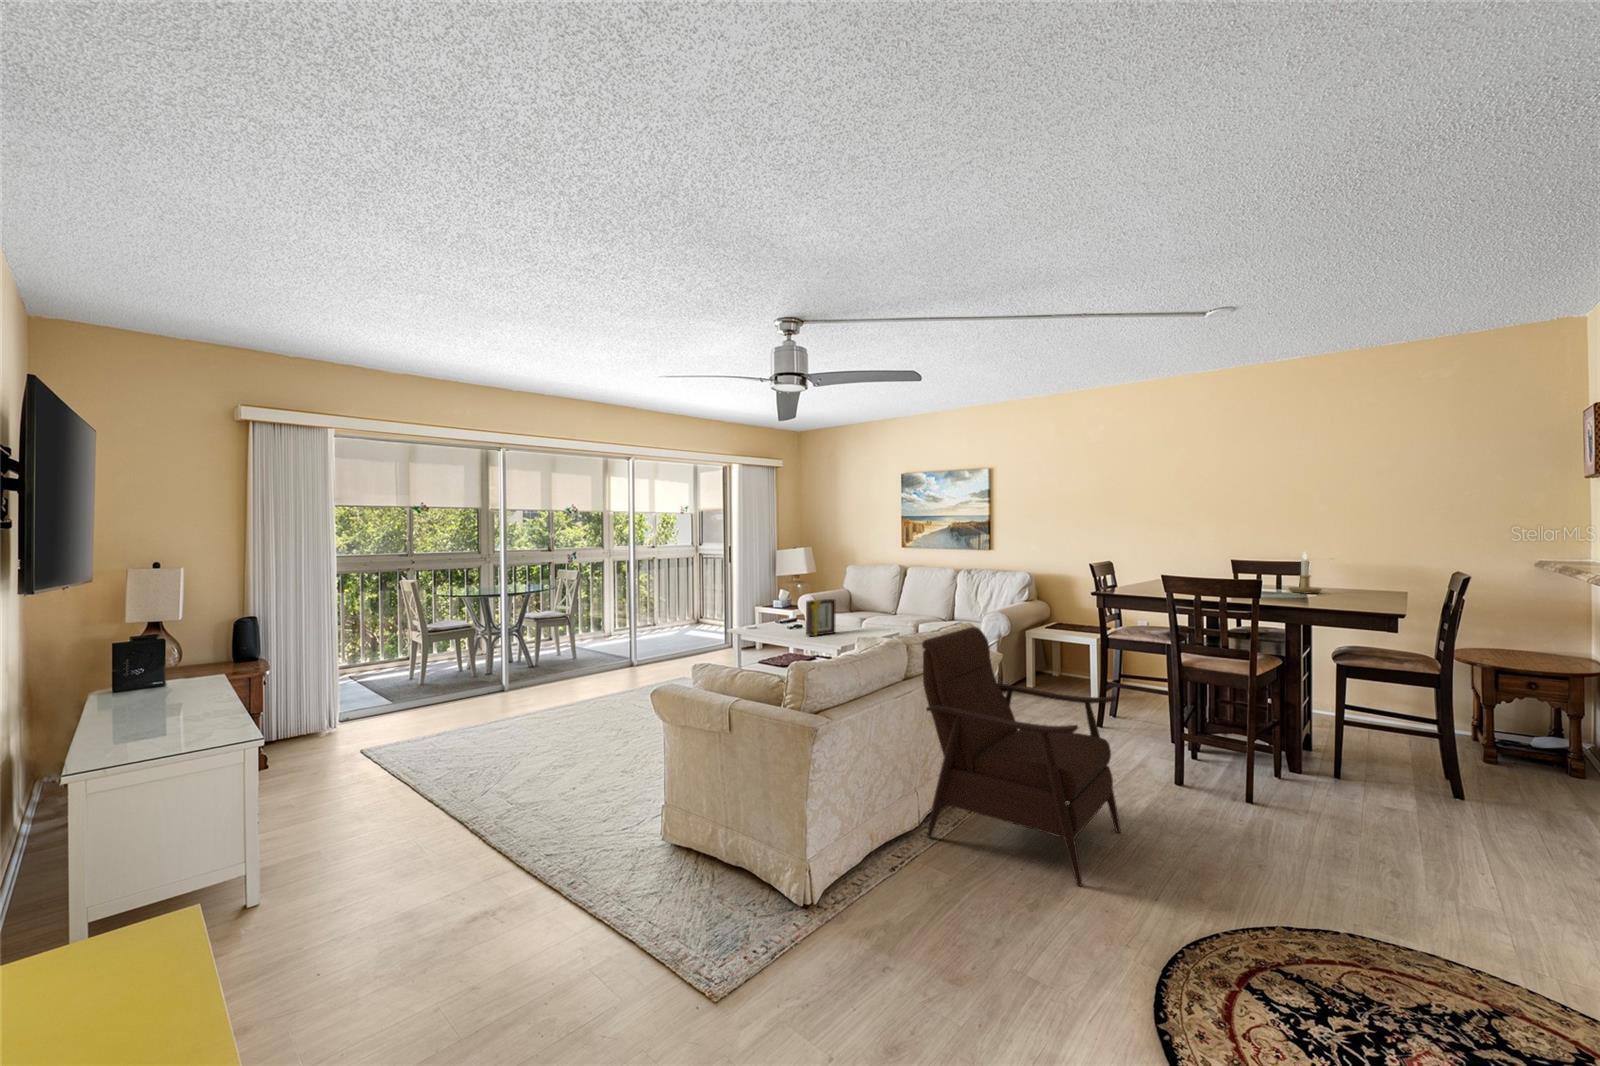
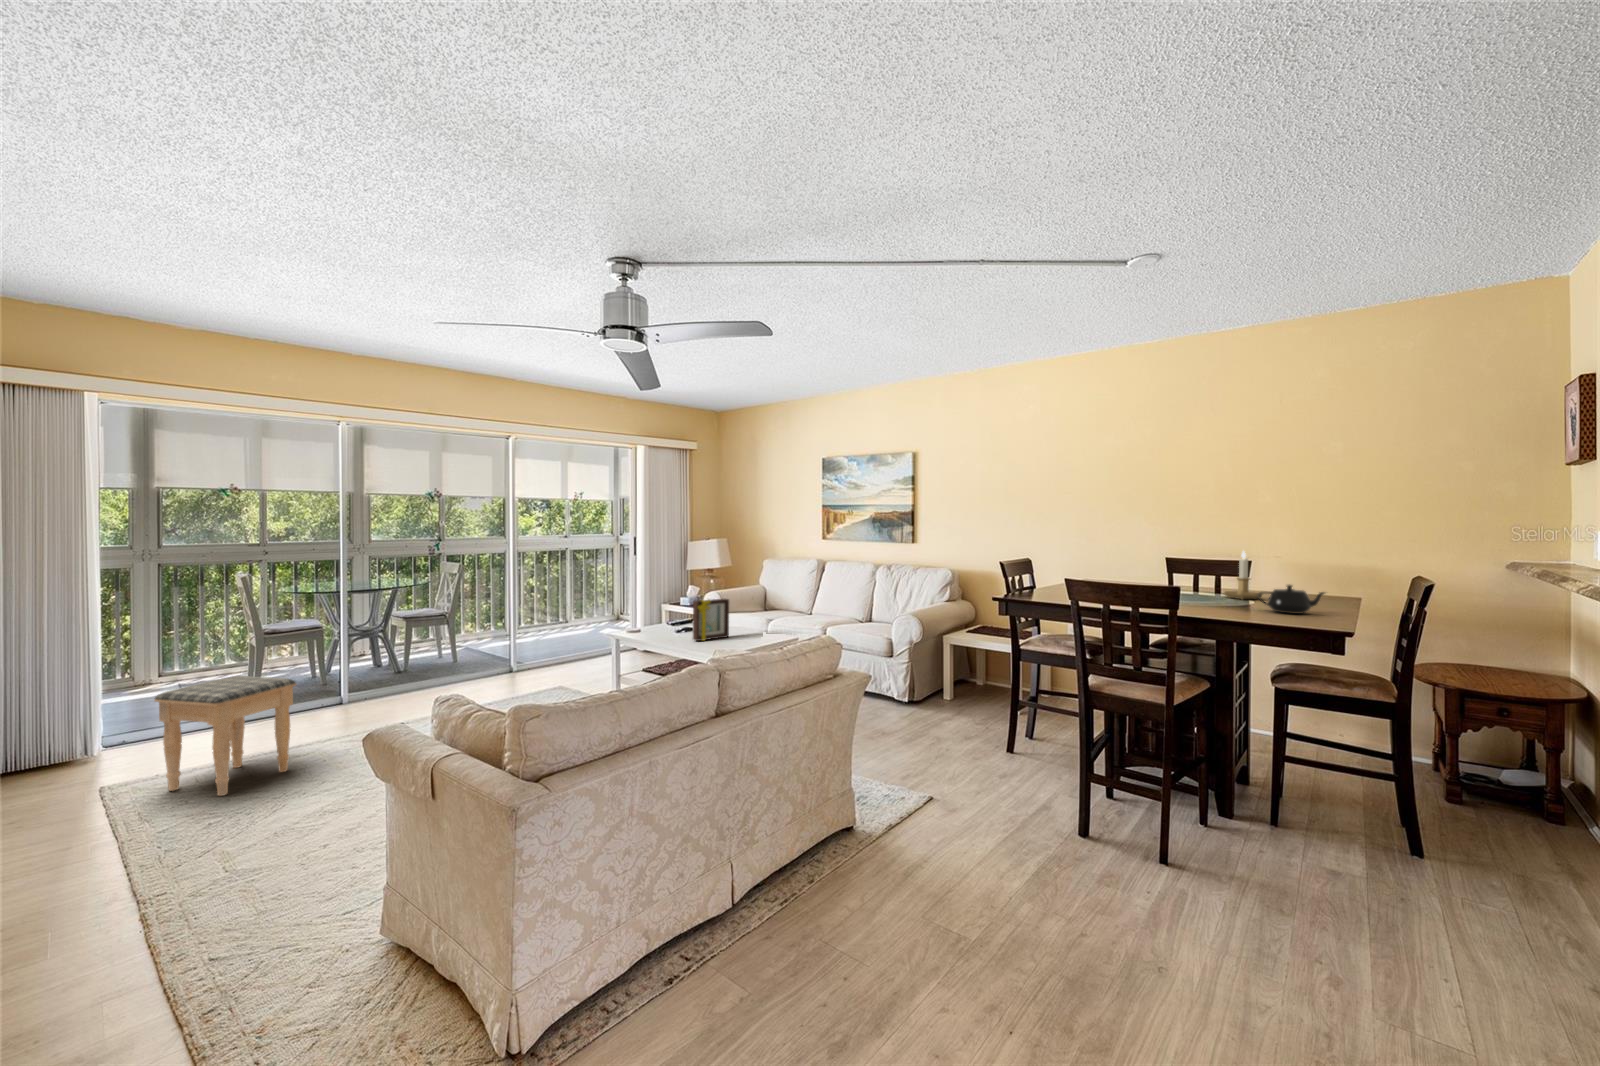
teapot: none [1320,579,1380,603] -> present [1257,585,1325,614]
armchair: present [922,627,1121,886] -> none [739,644,993,1011]
footstool: none [403,661,503,757] -> present [154,676,296,796]

